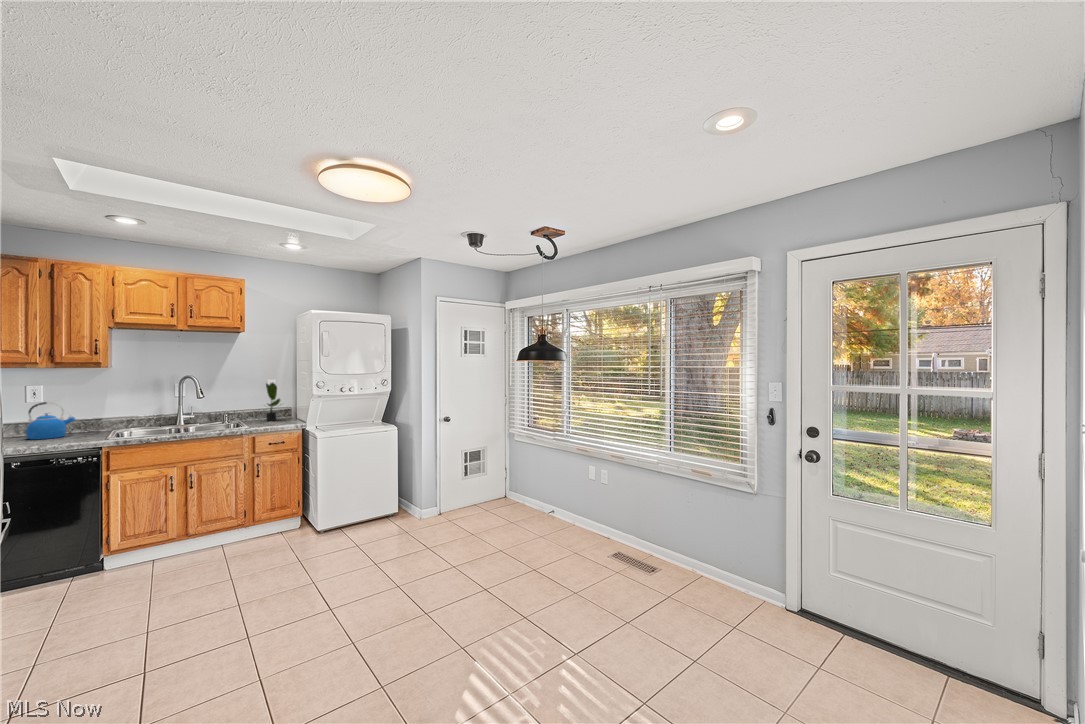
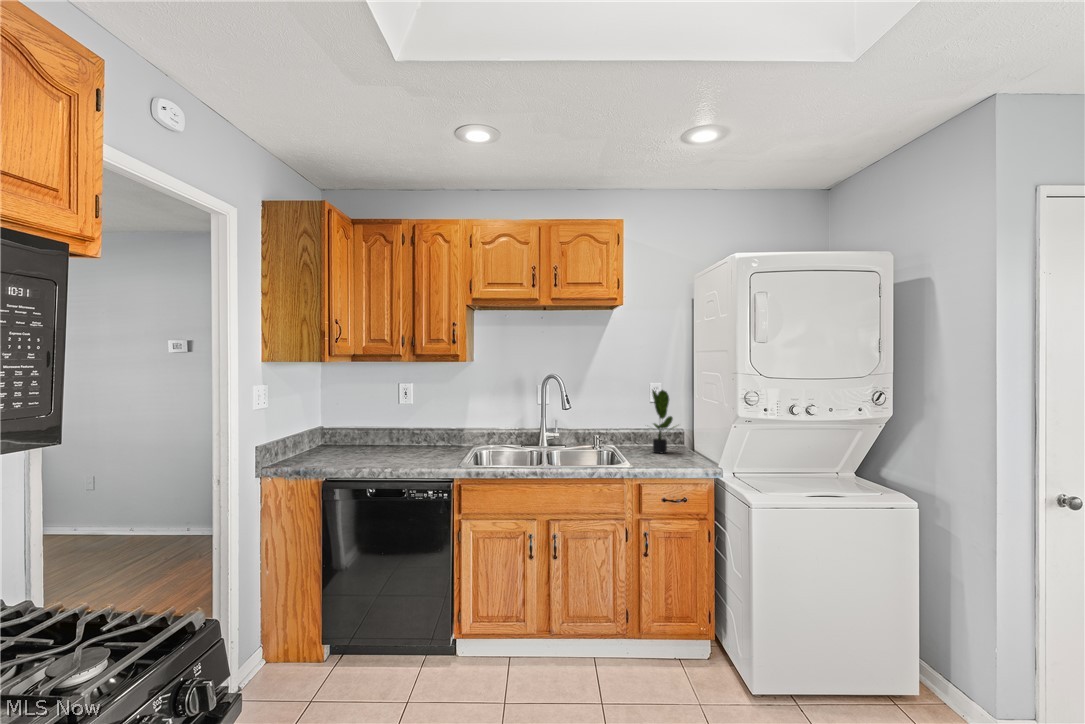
kettle: present [26,402,75,440] -> none [393,406,437,454]

